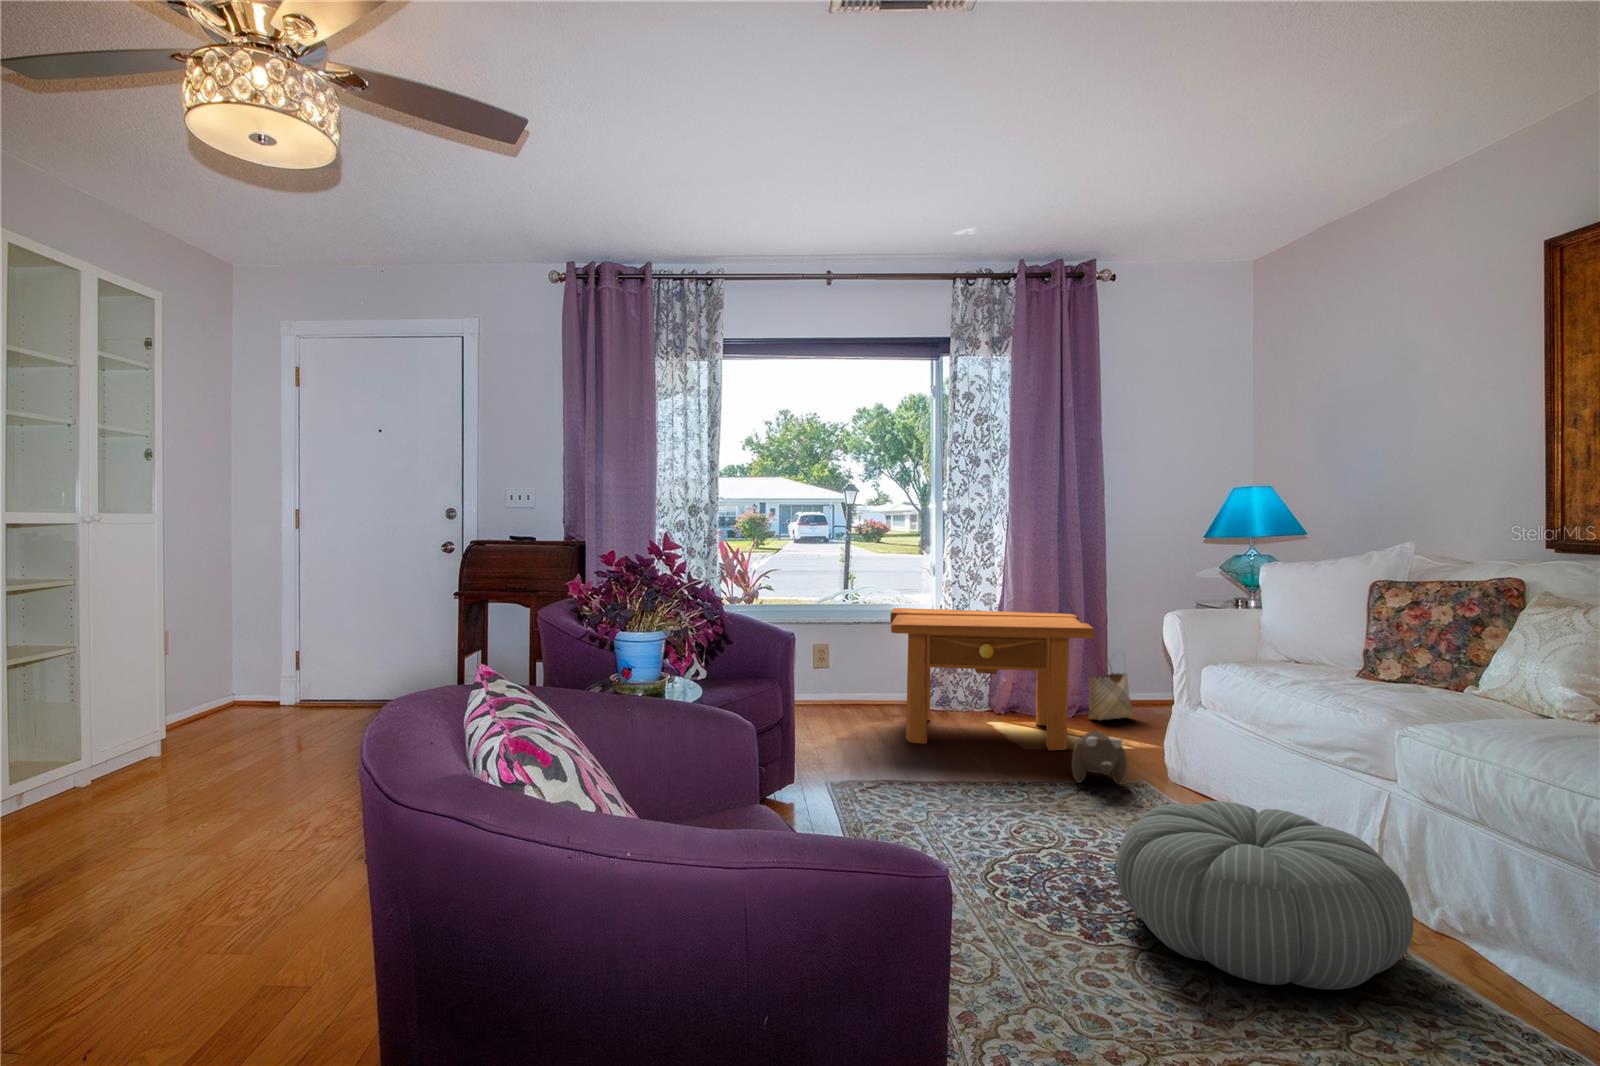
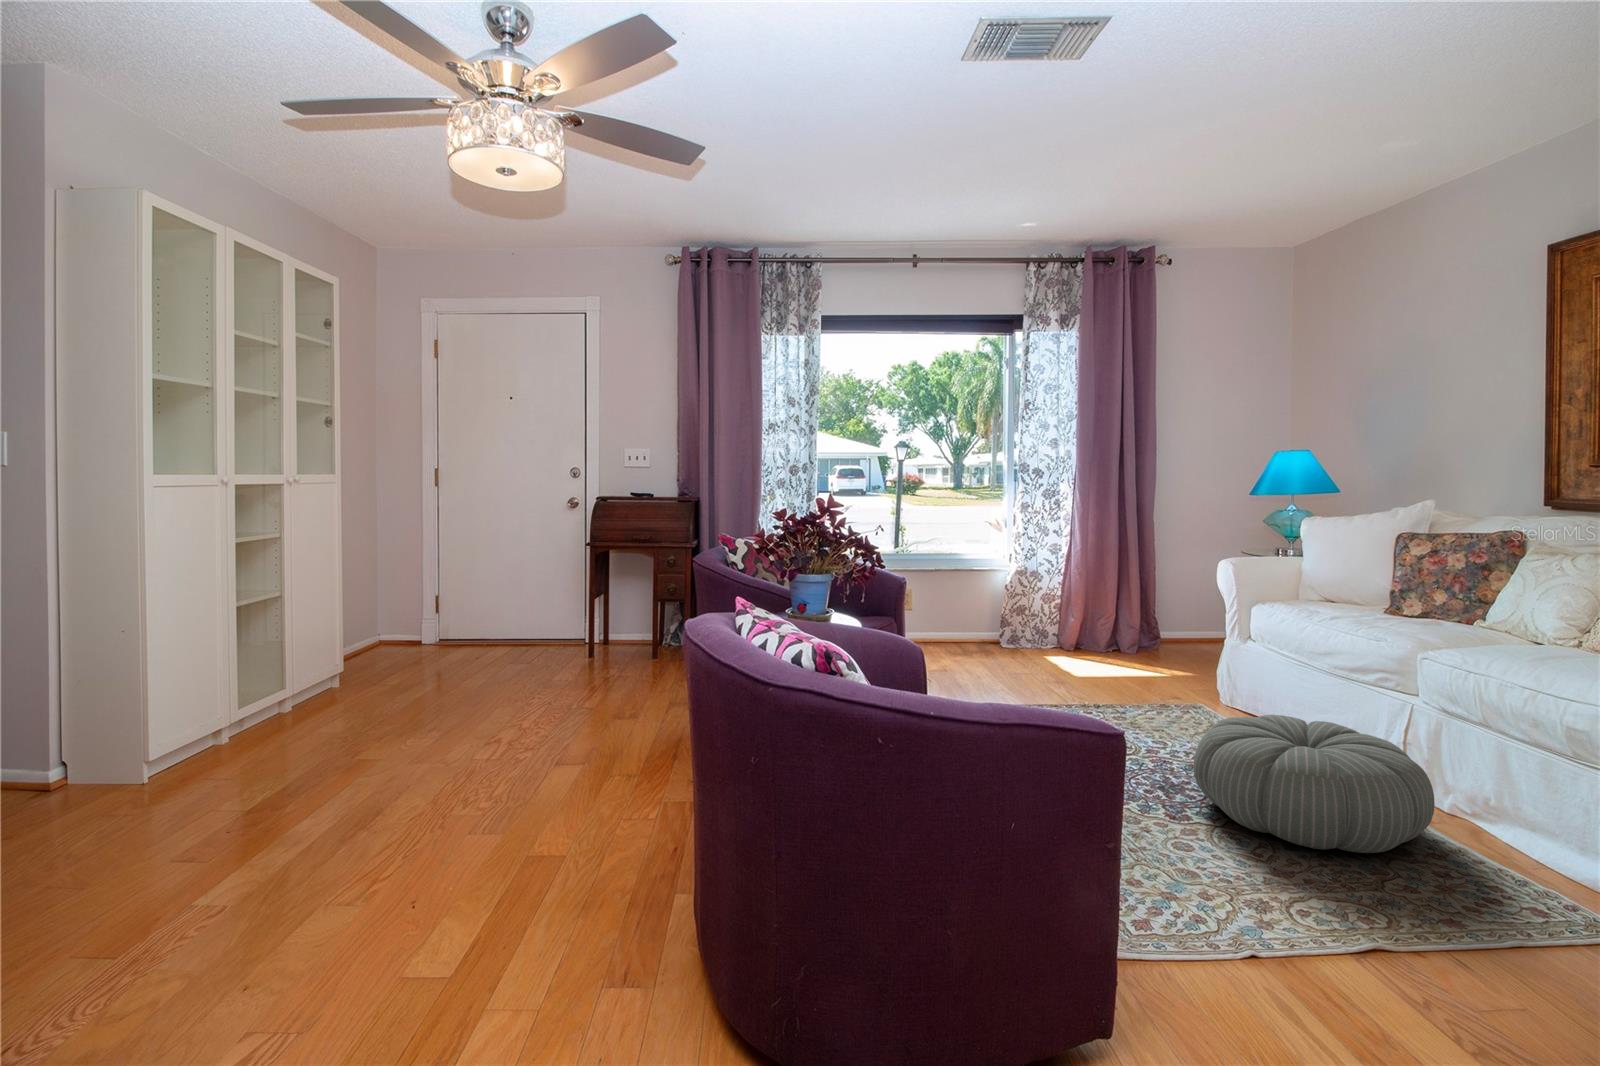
side table: present [890,608,1095,750] -> none [970,555,1154,676]
woven basket: present [1088,659,1133,720] -> none [1140,591,1179,651]
plush toy: present [1072,731,1127,784] -> none [1135,660,1184,704]

